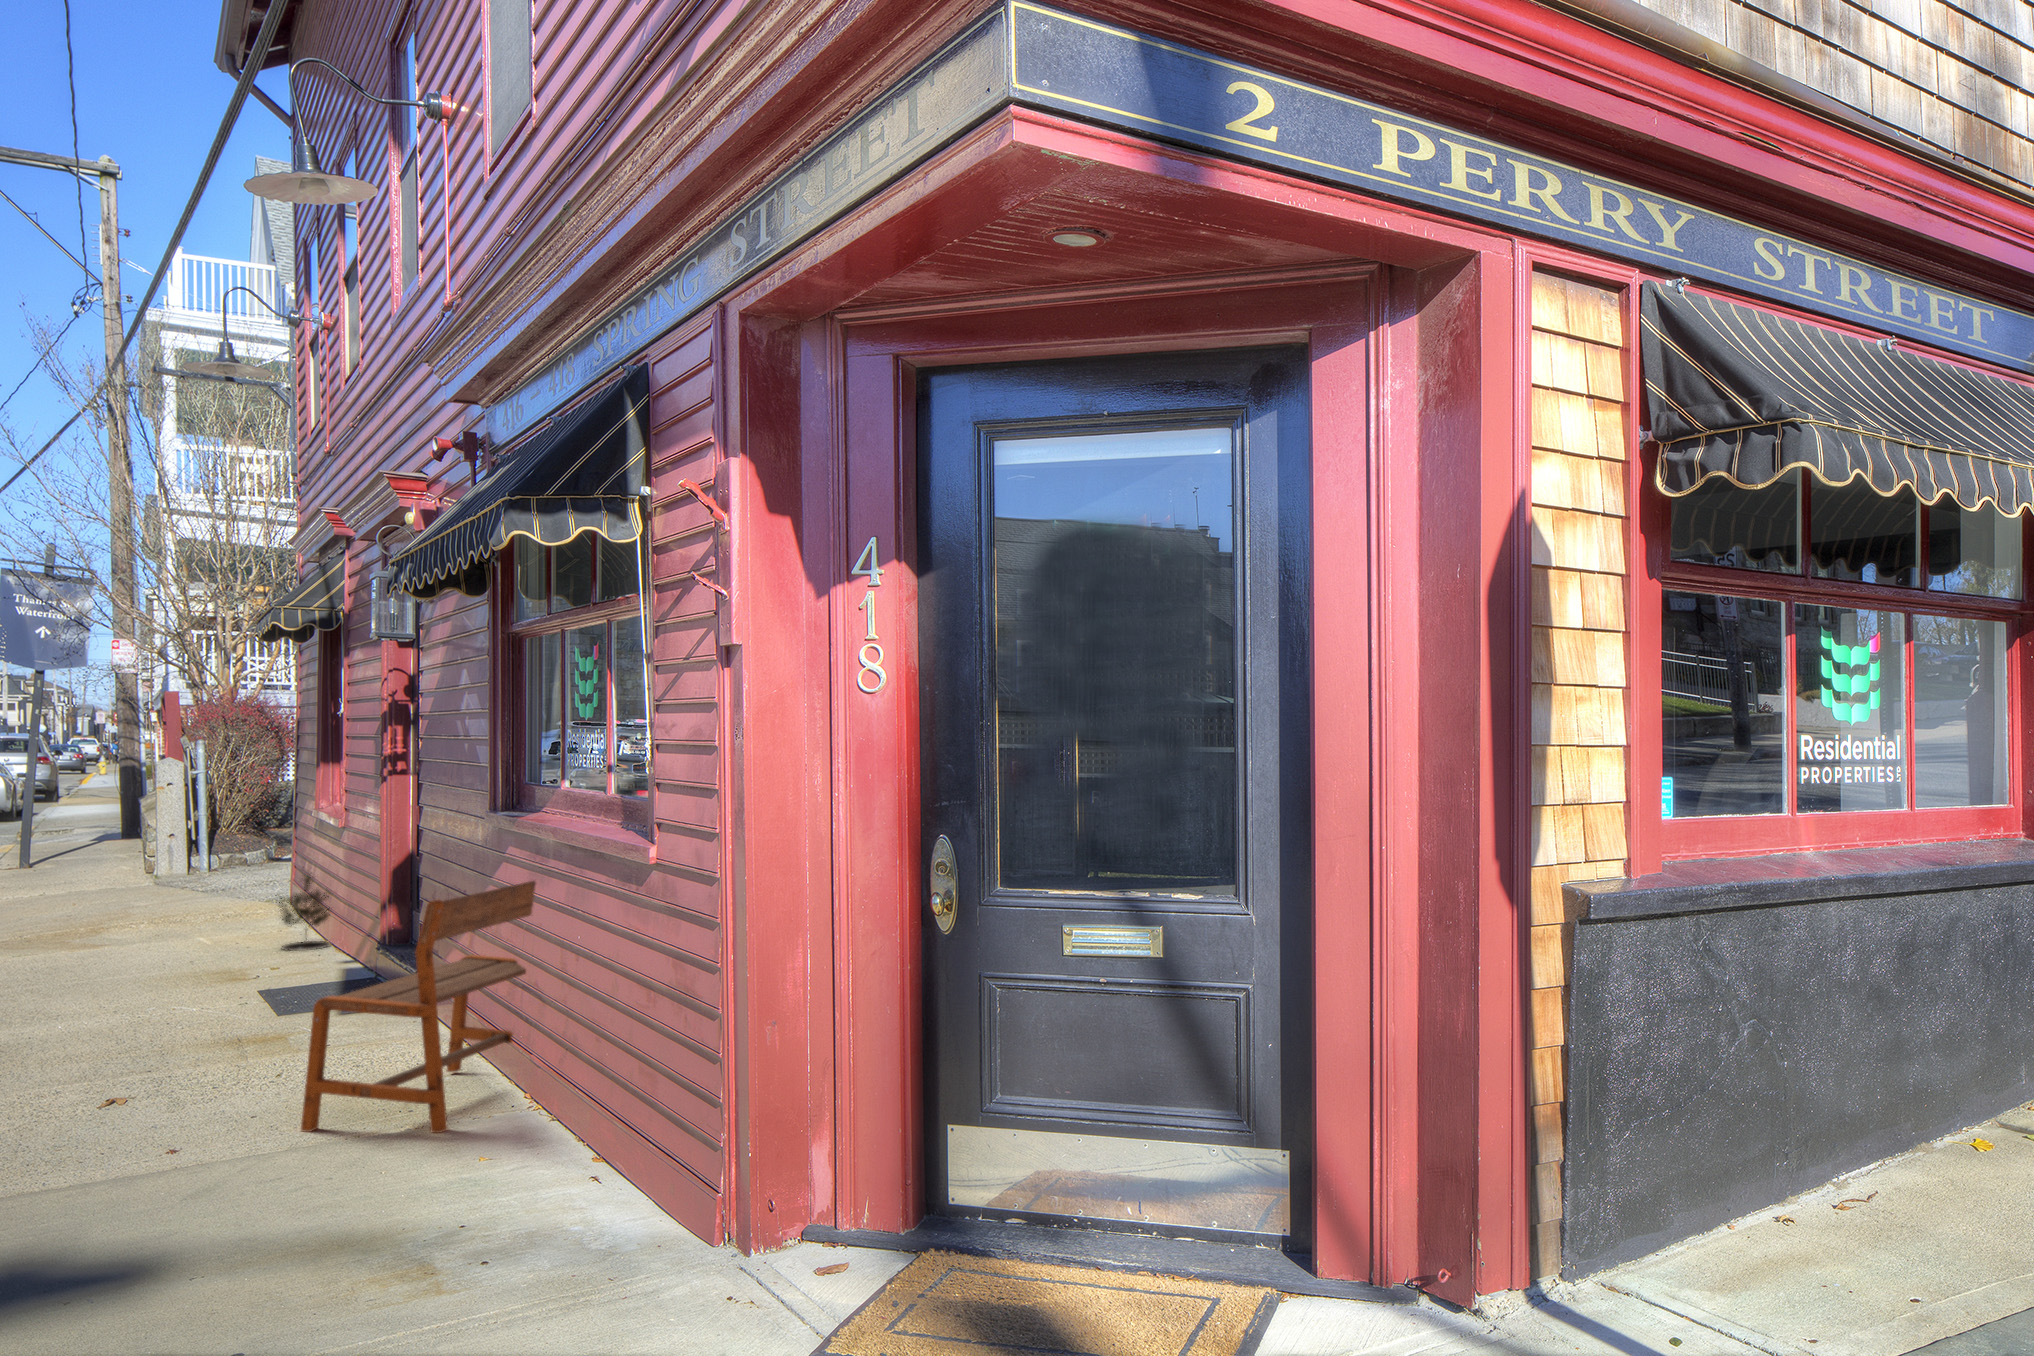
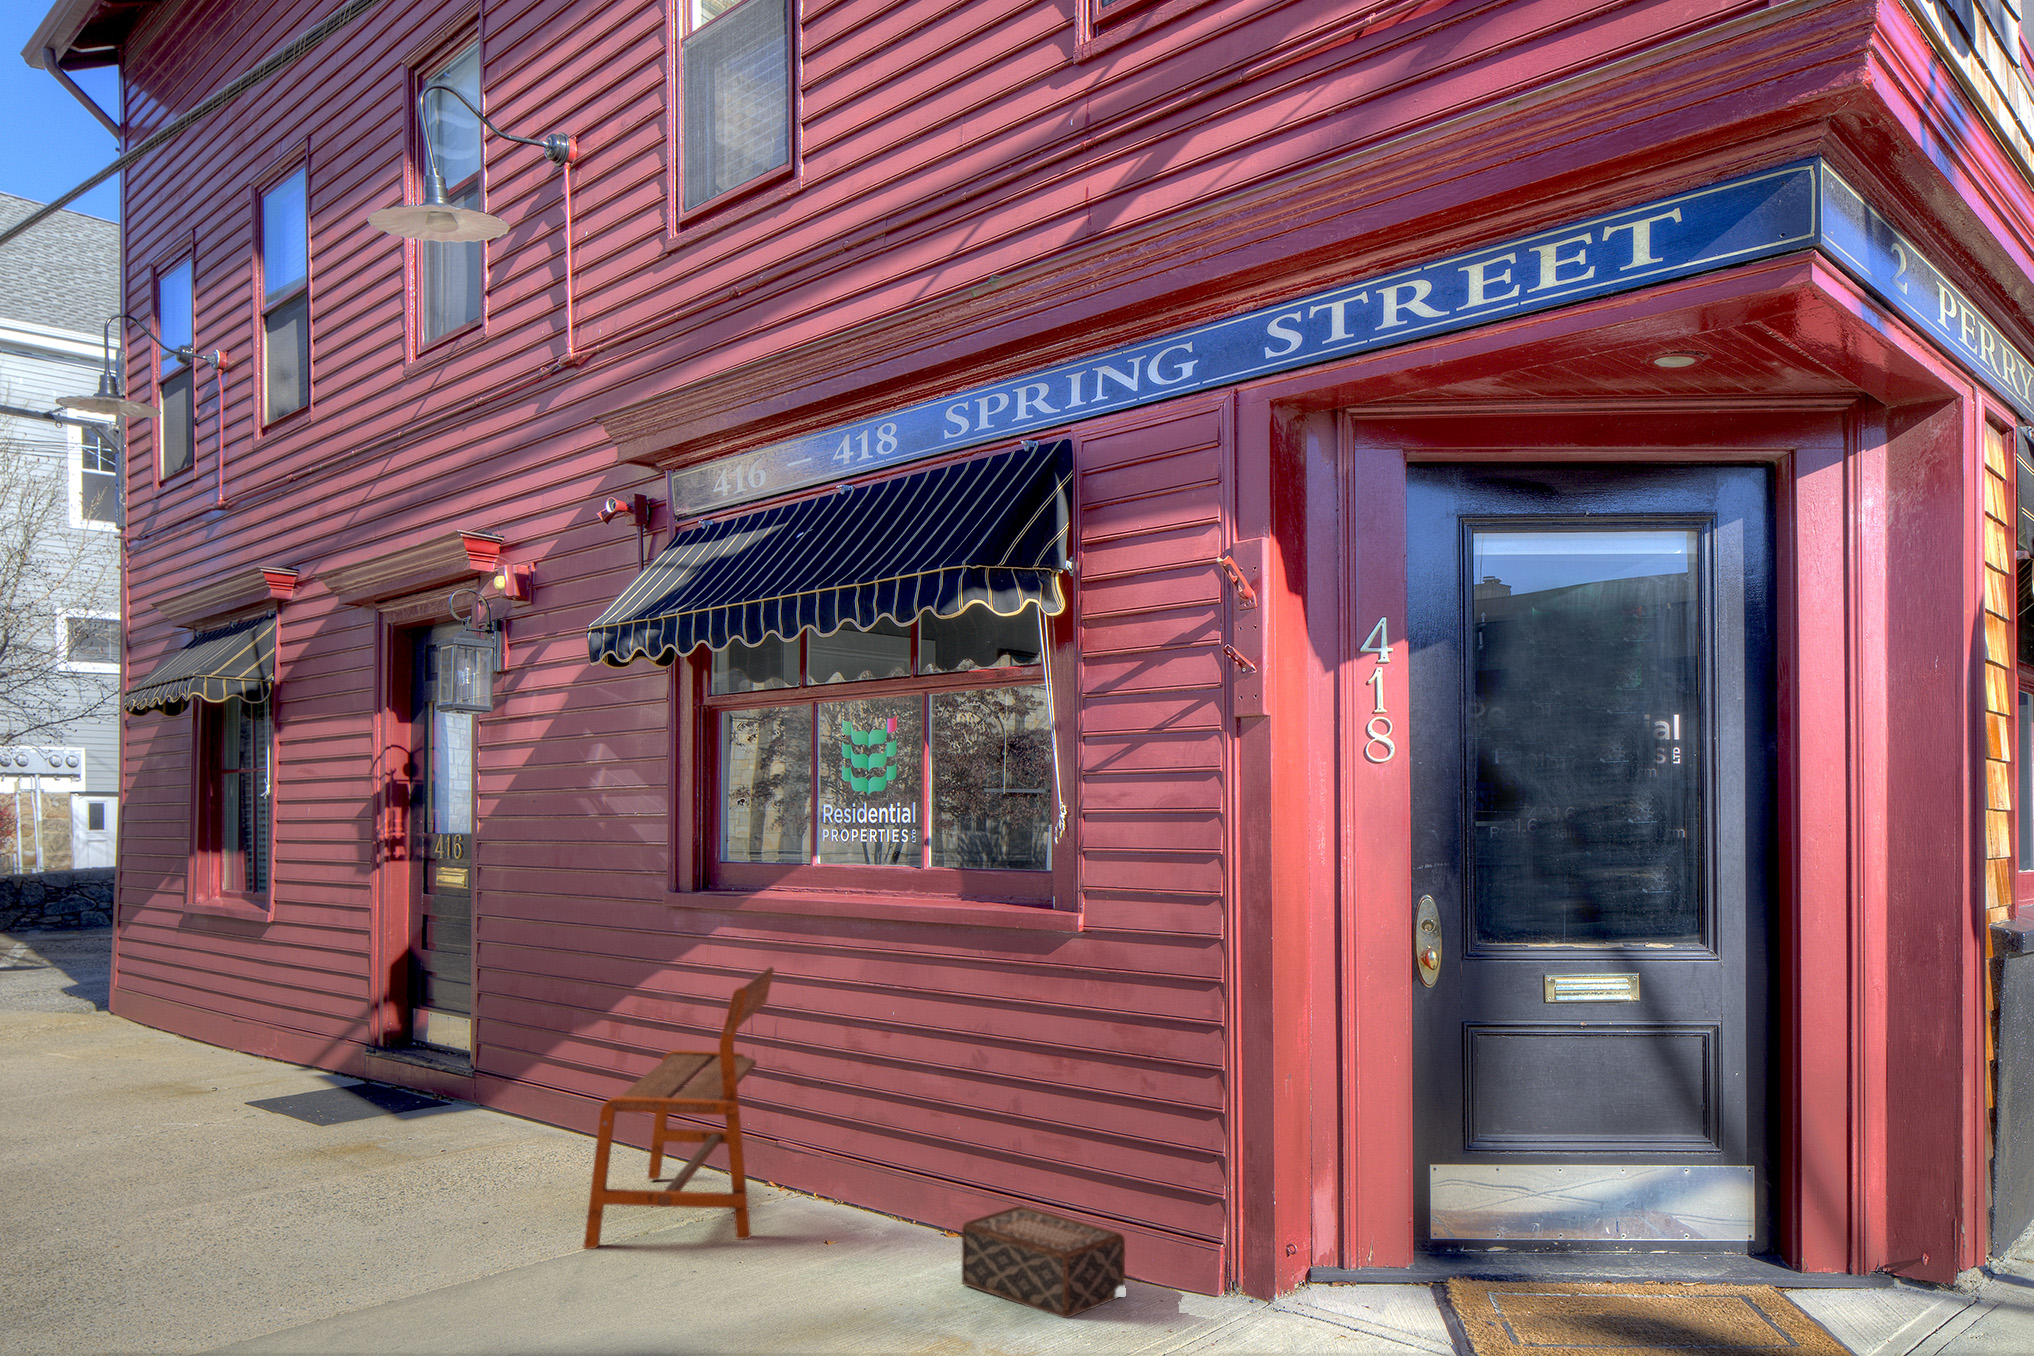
potted tree: present [276,867,332,951] -> none [186,968,259,1066]
woven basket: none [539,1119,662,1230] -> present [962,1206,1125,1318]

